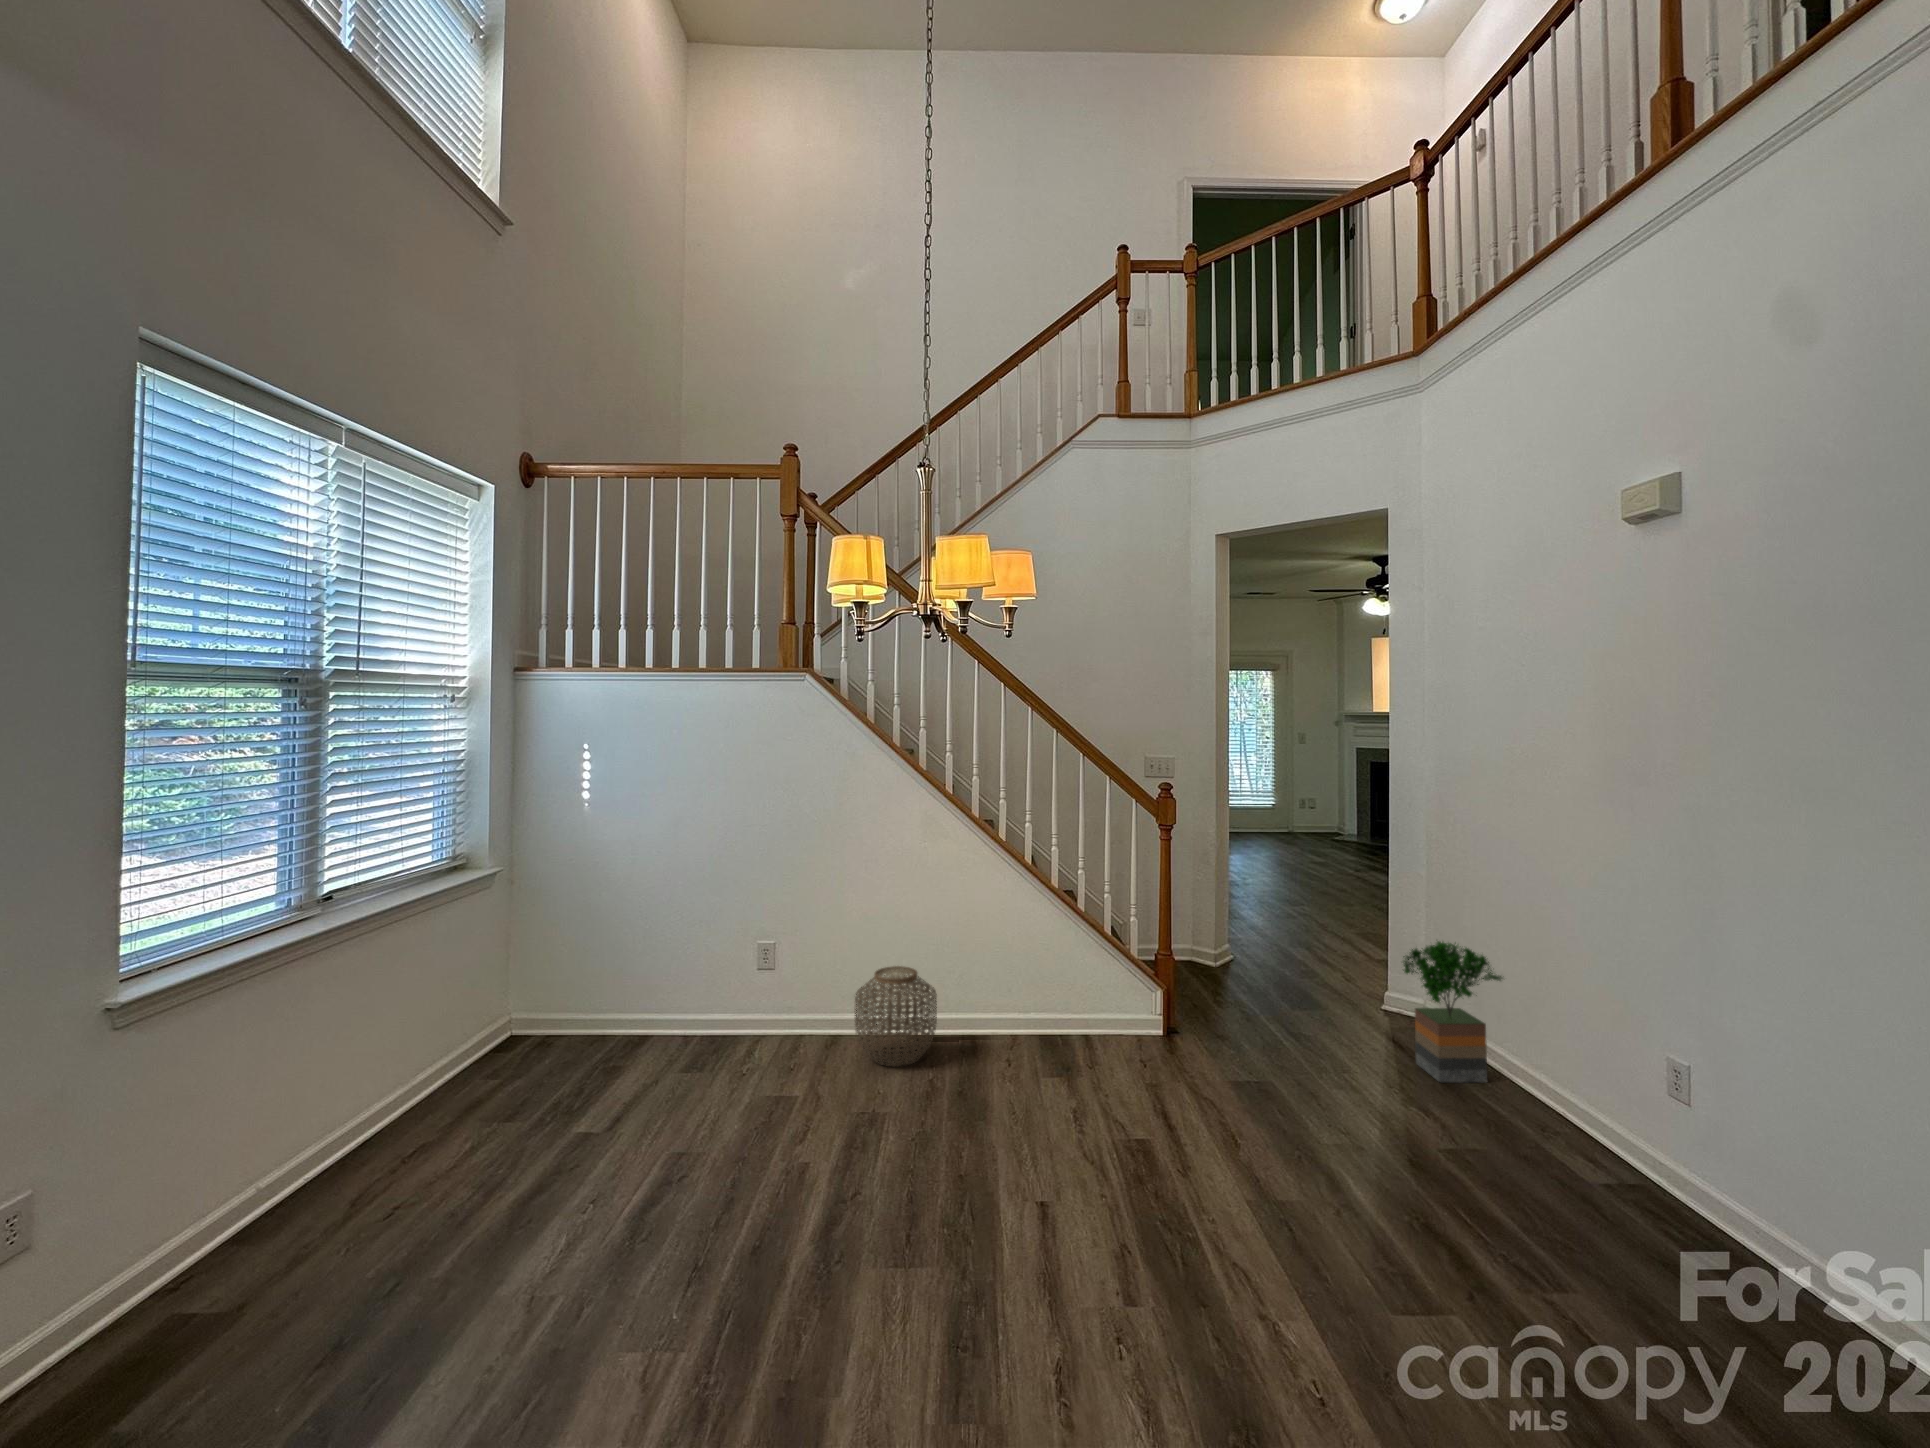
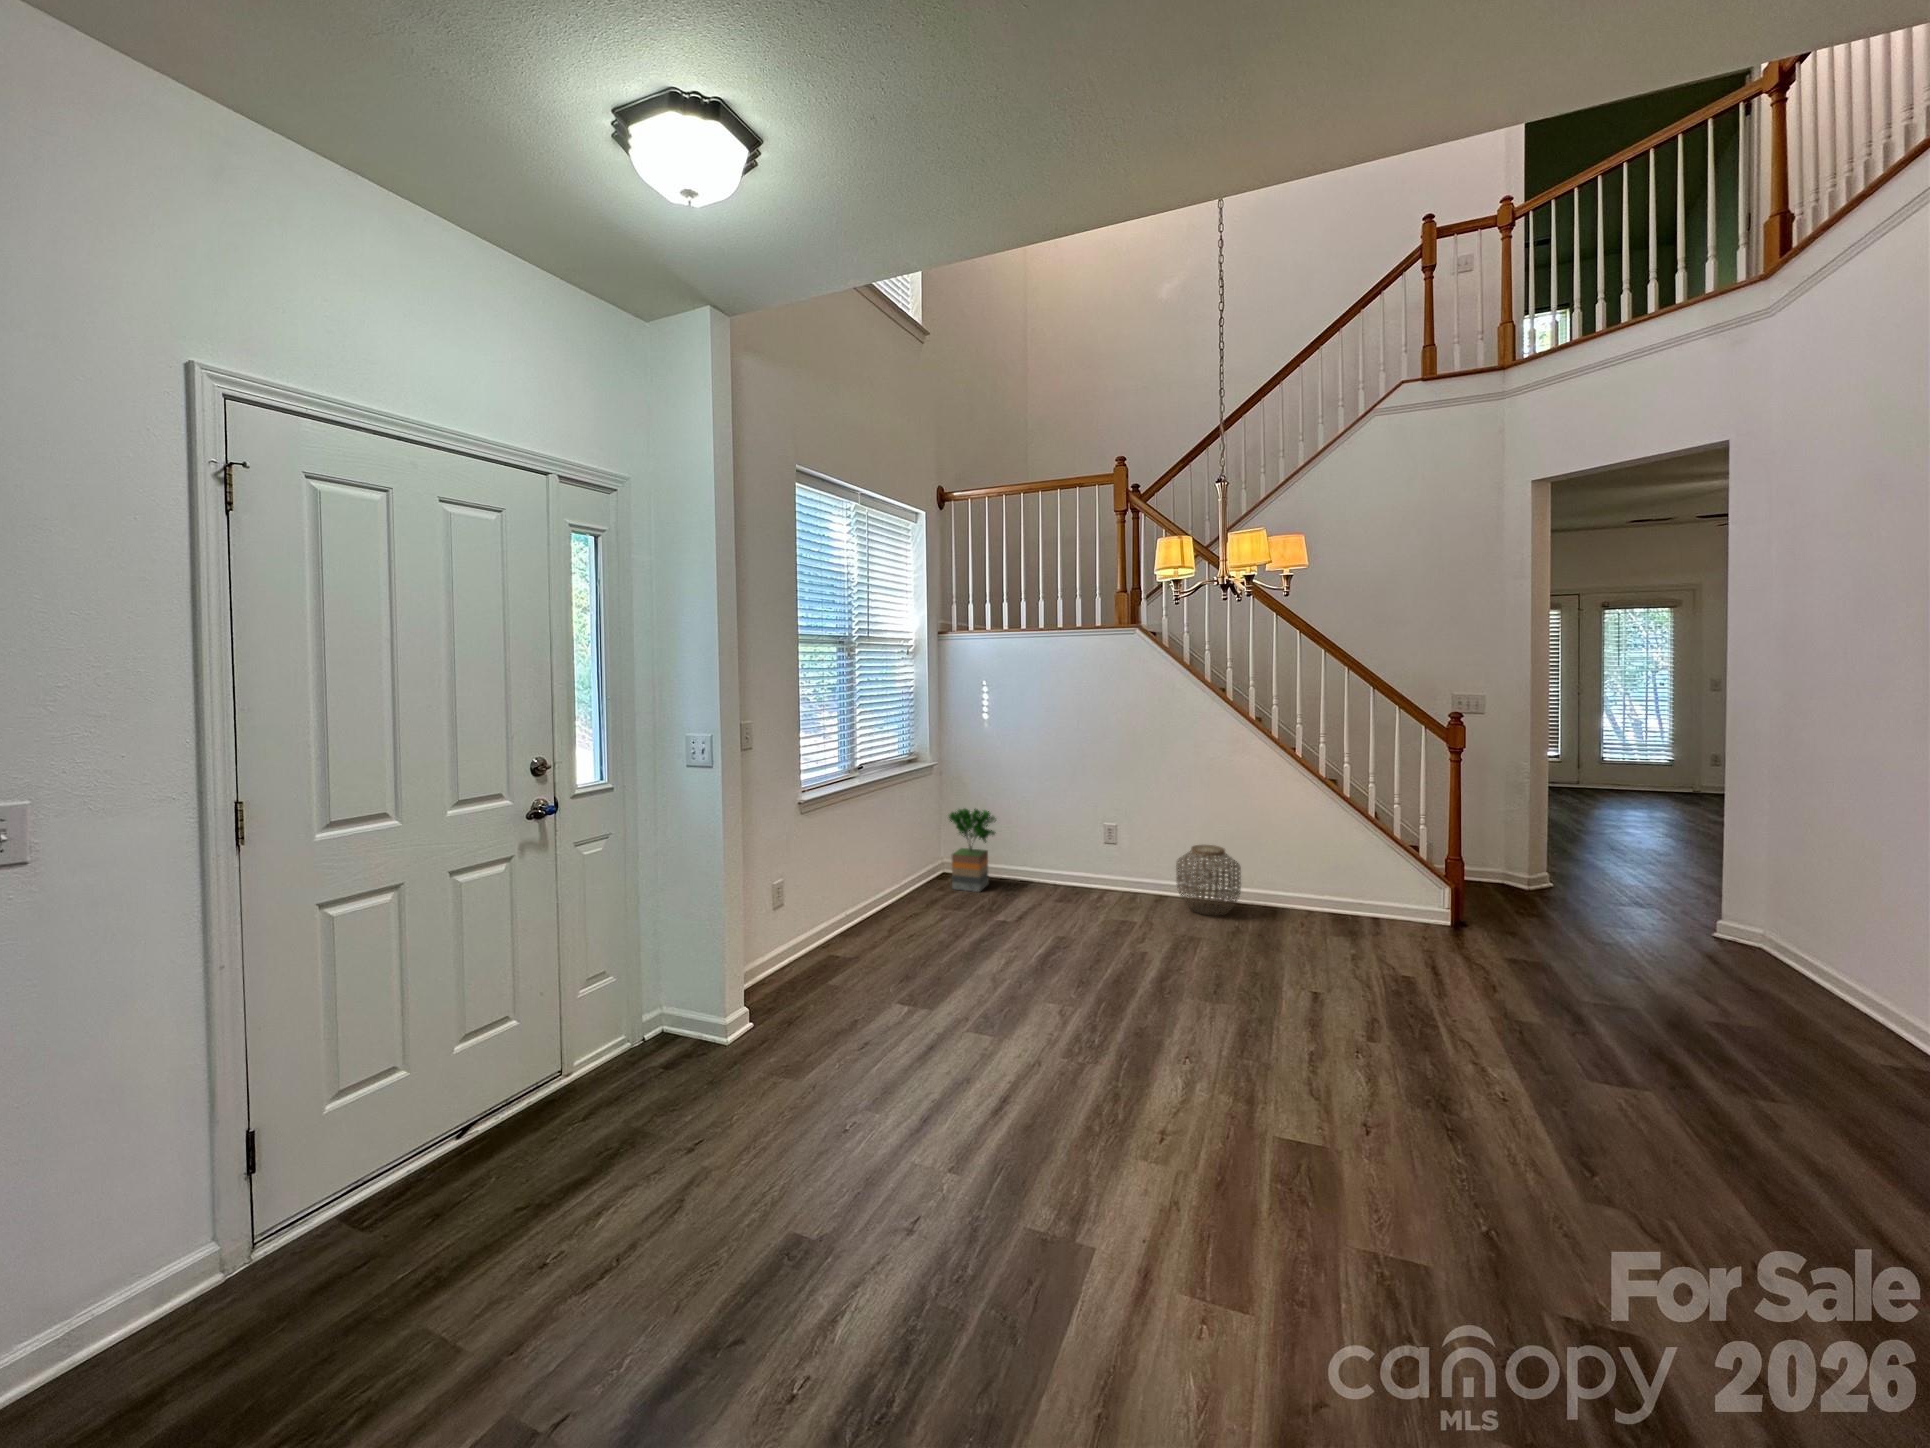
potted tree: present [1403,941,1503,1083] -> present [948,809,996,892]

